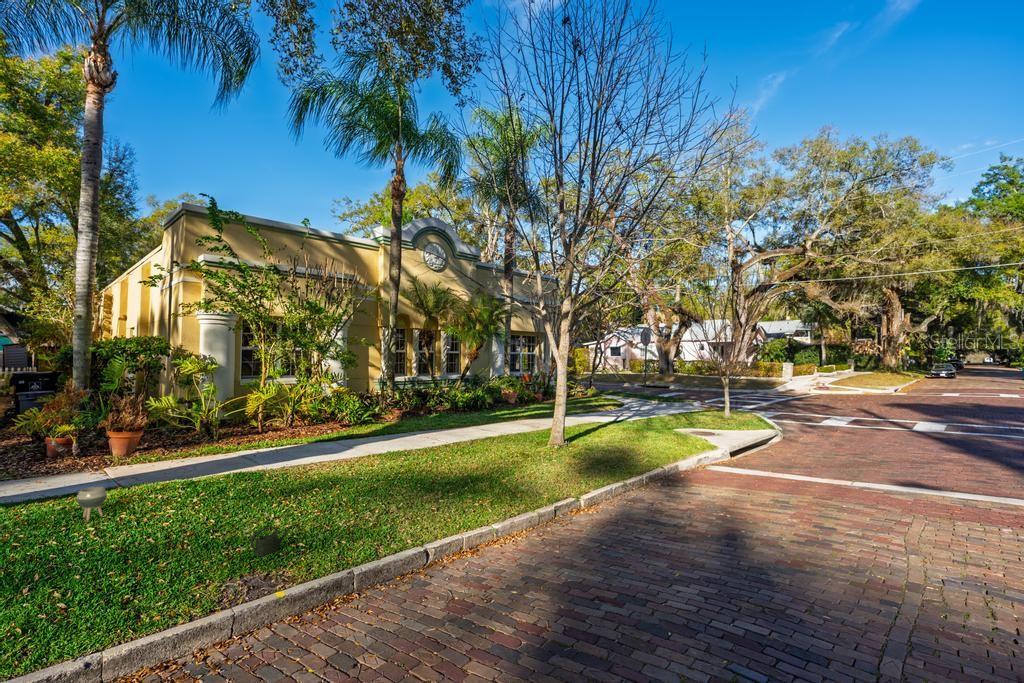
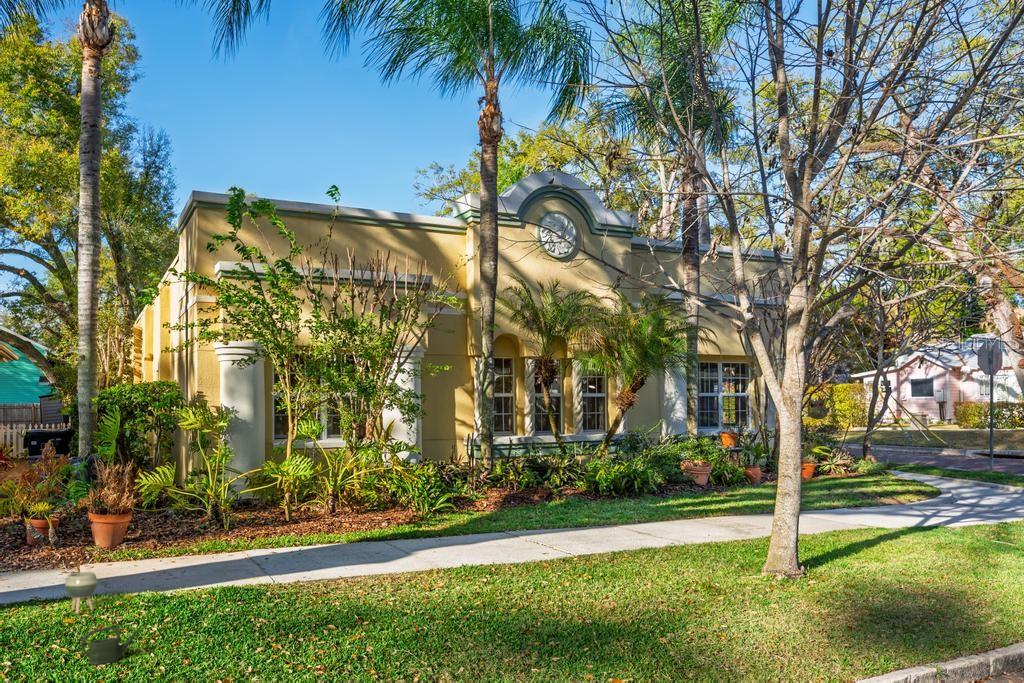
watering can: present [250,527,290,556] -> present [81,627,139,665]

